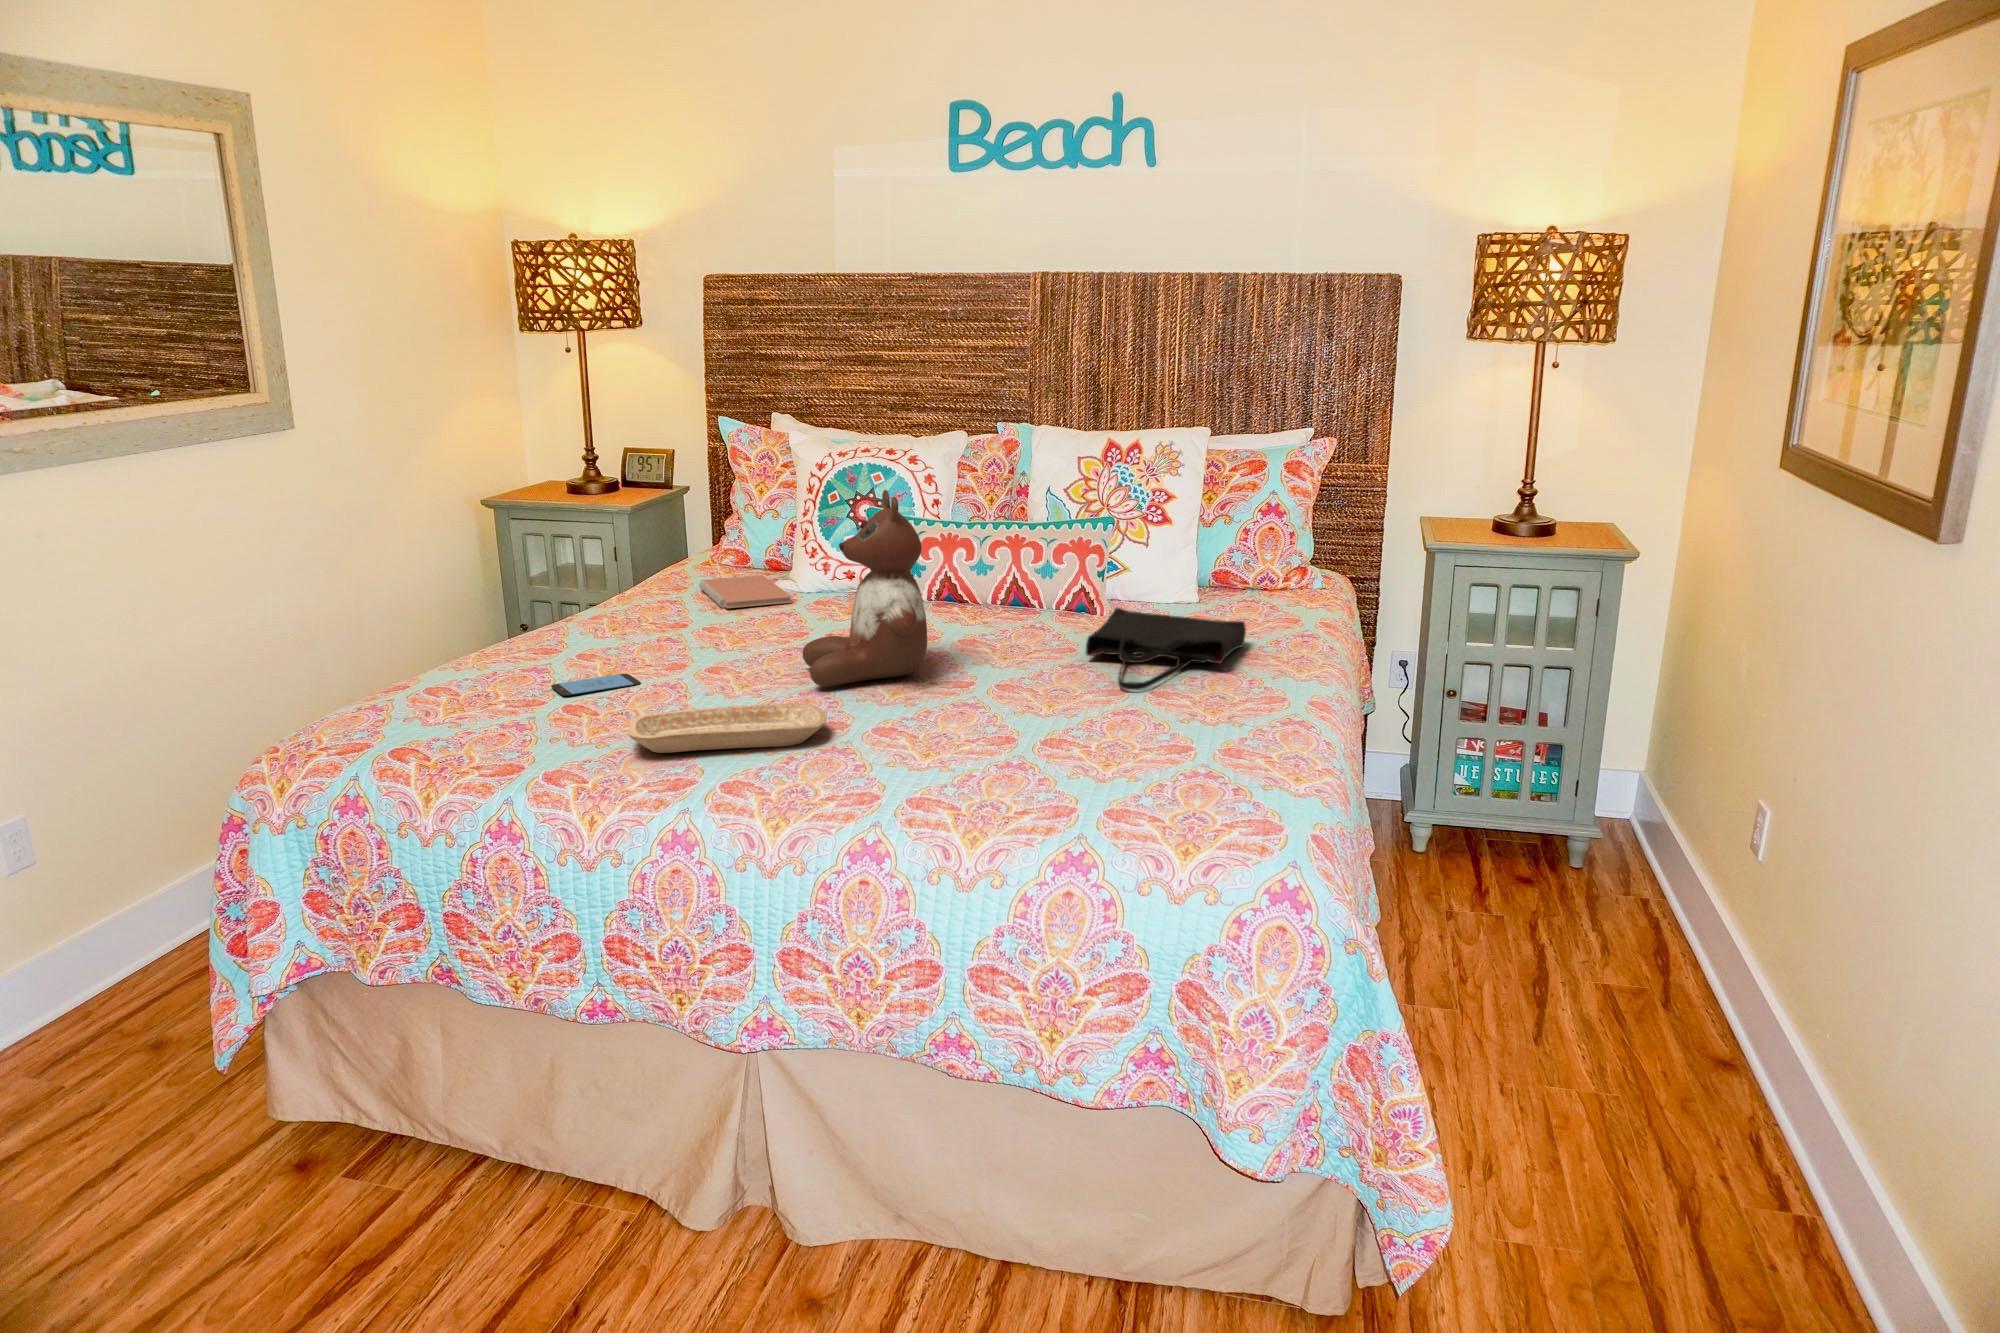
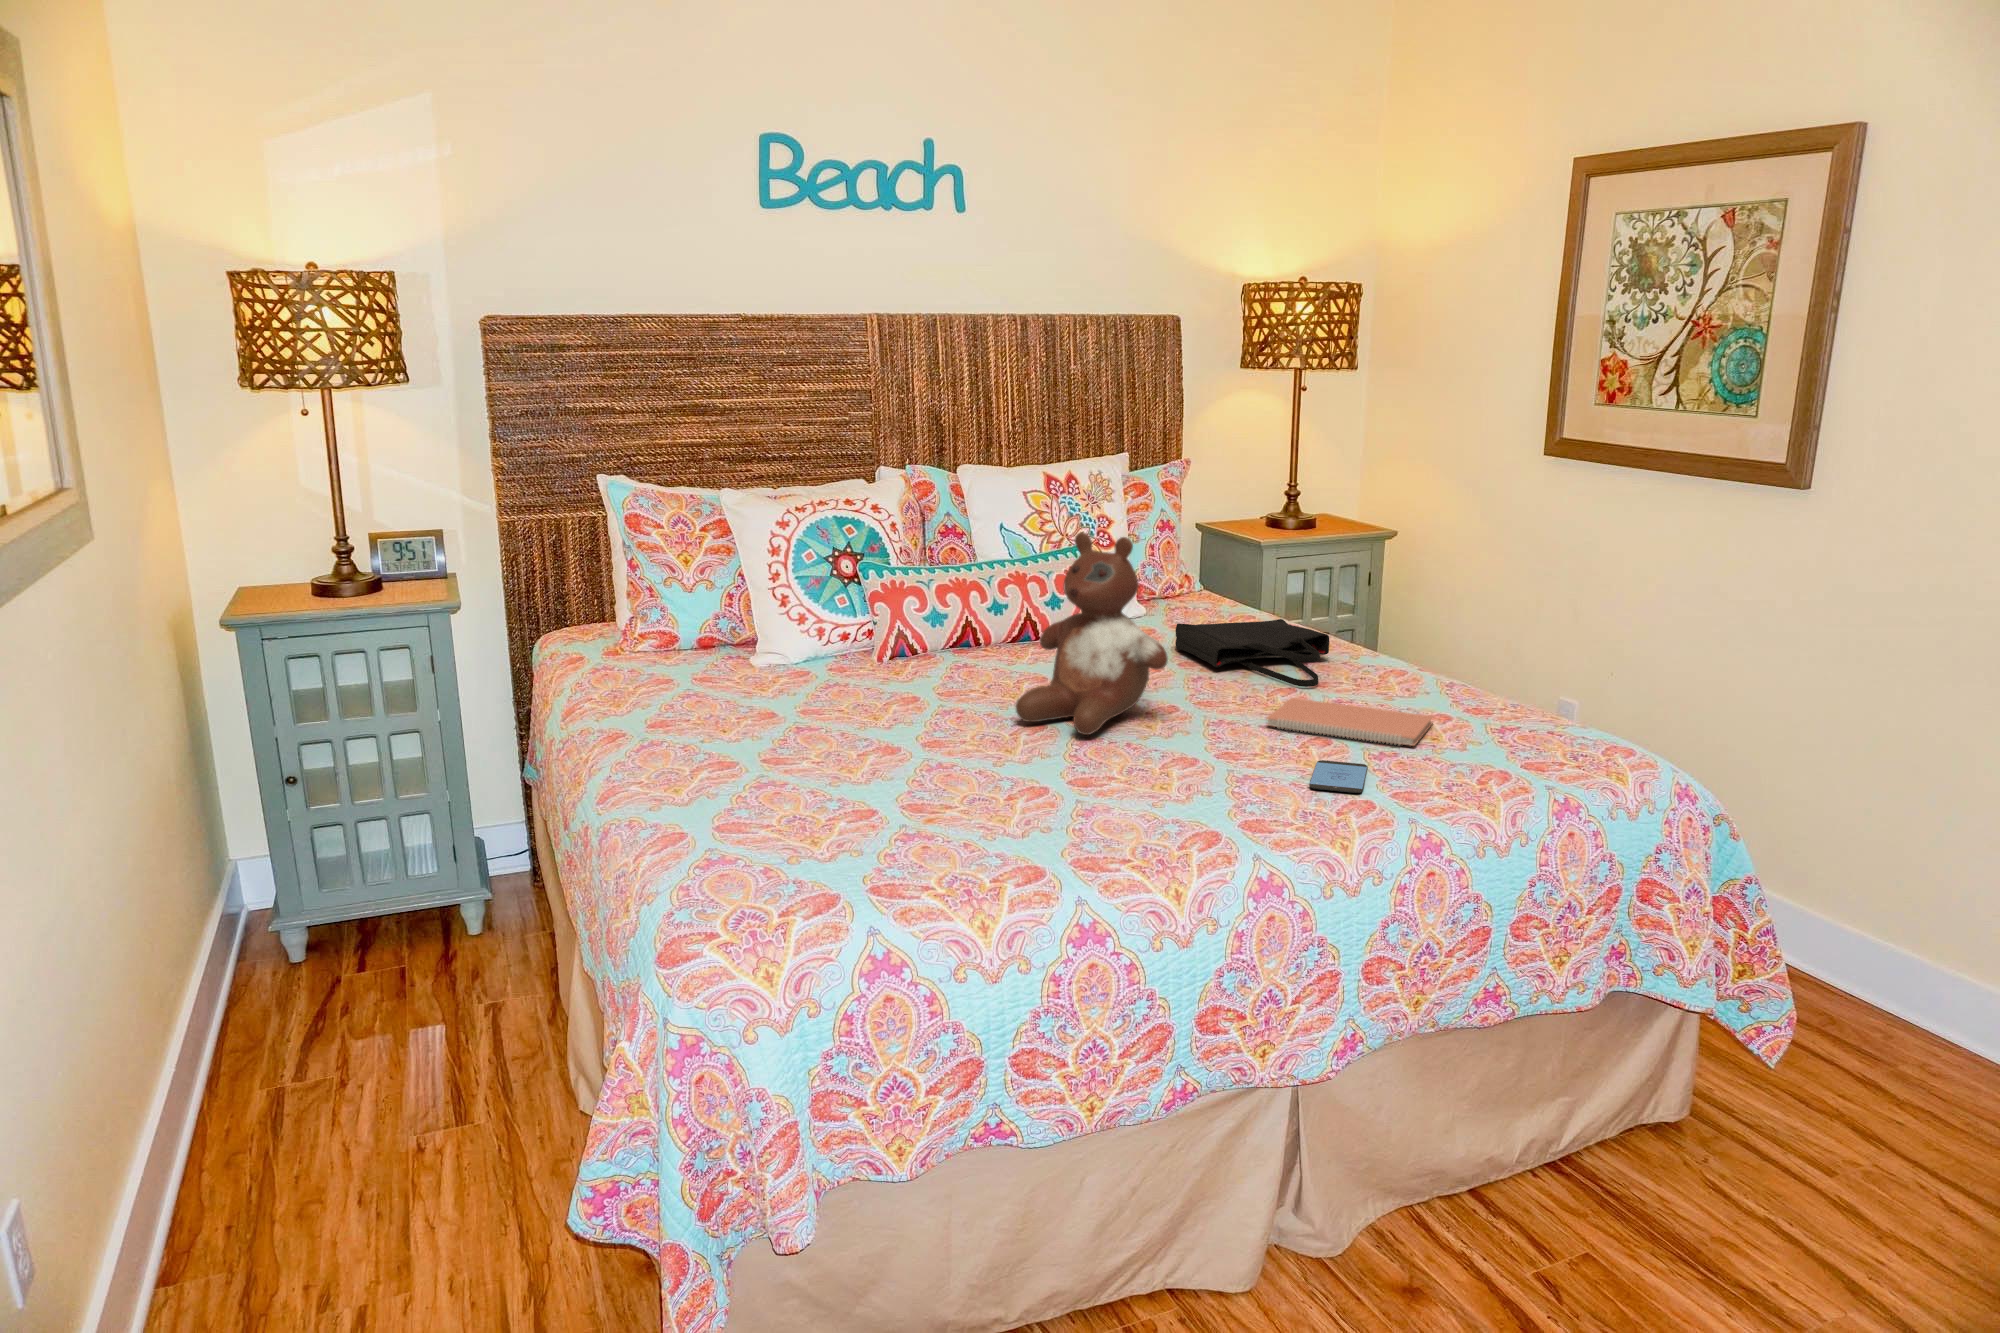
notebook: present [699,575,792,608] -> present [1267,698,1433,746]
smartphone: present [551,674,641,696] -> present [1309,760,1367,793]
tray: present [628,704,827,753] -> none [1064,748,1224,820]

